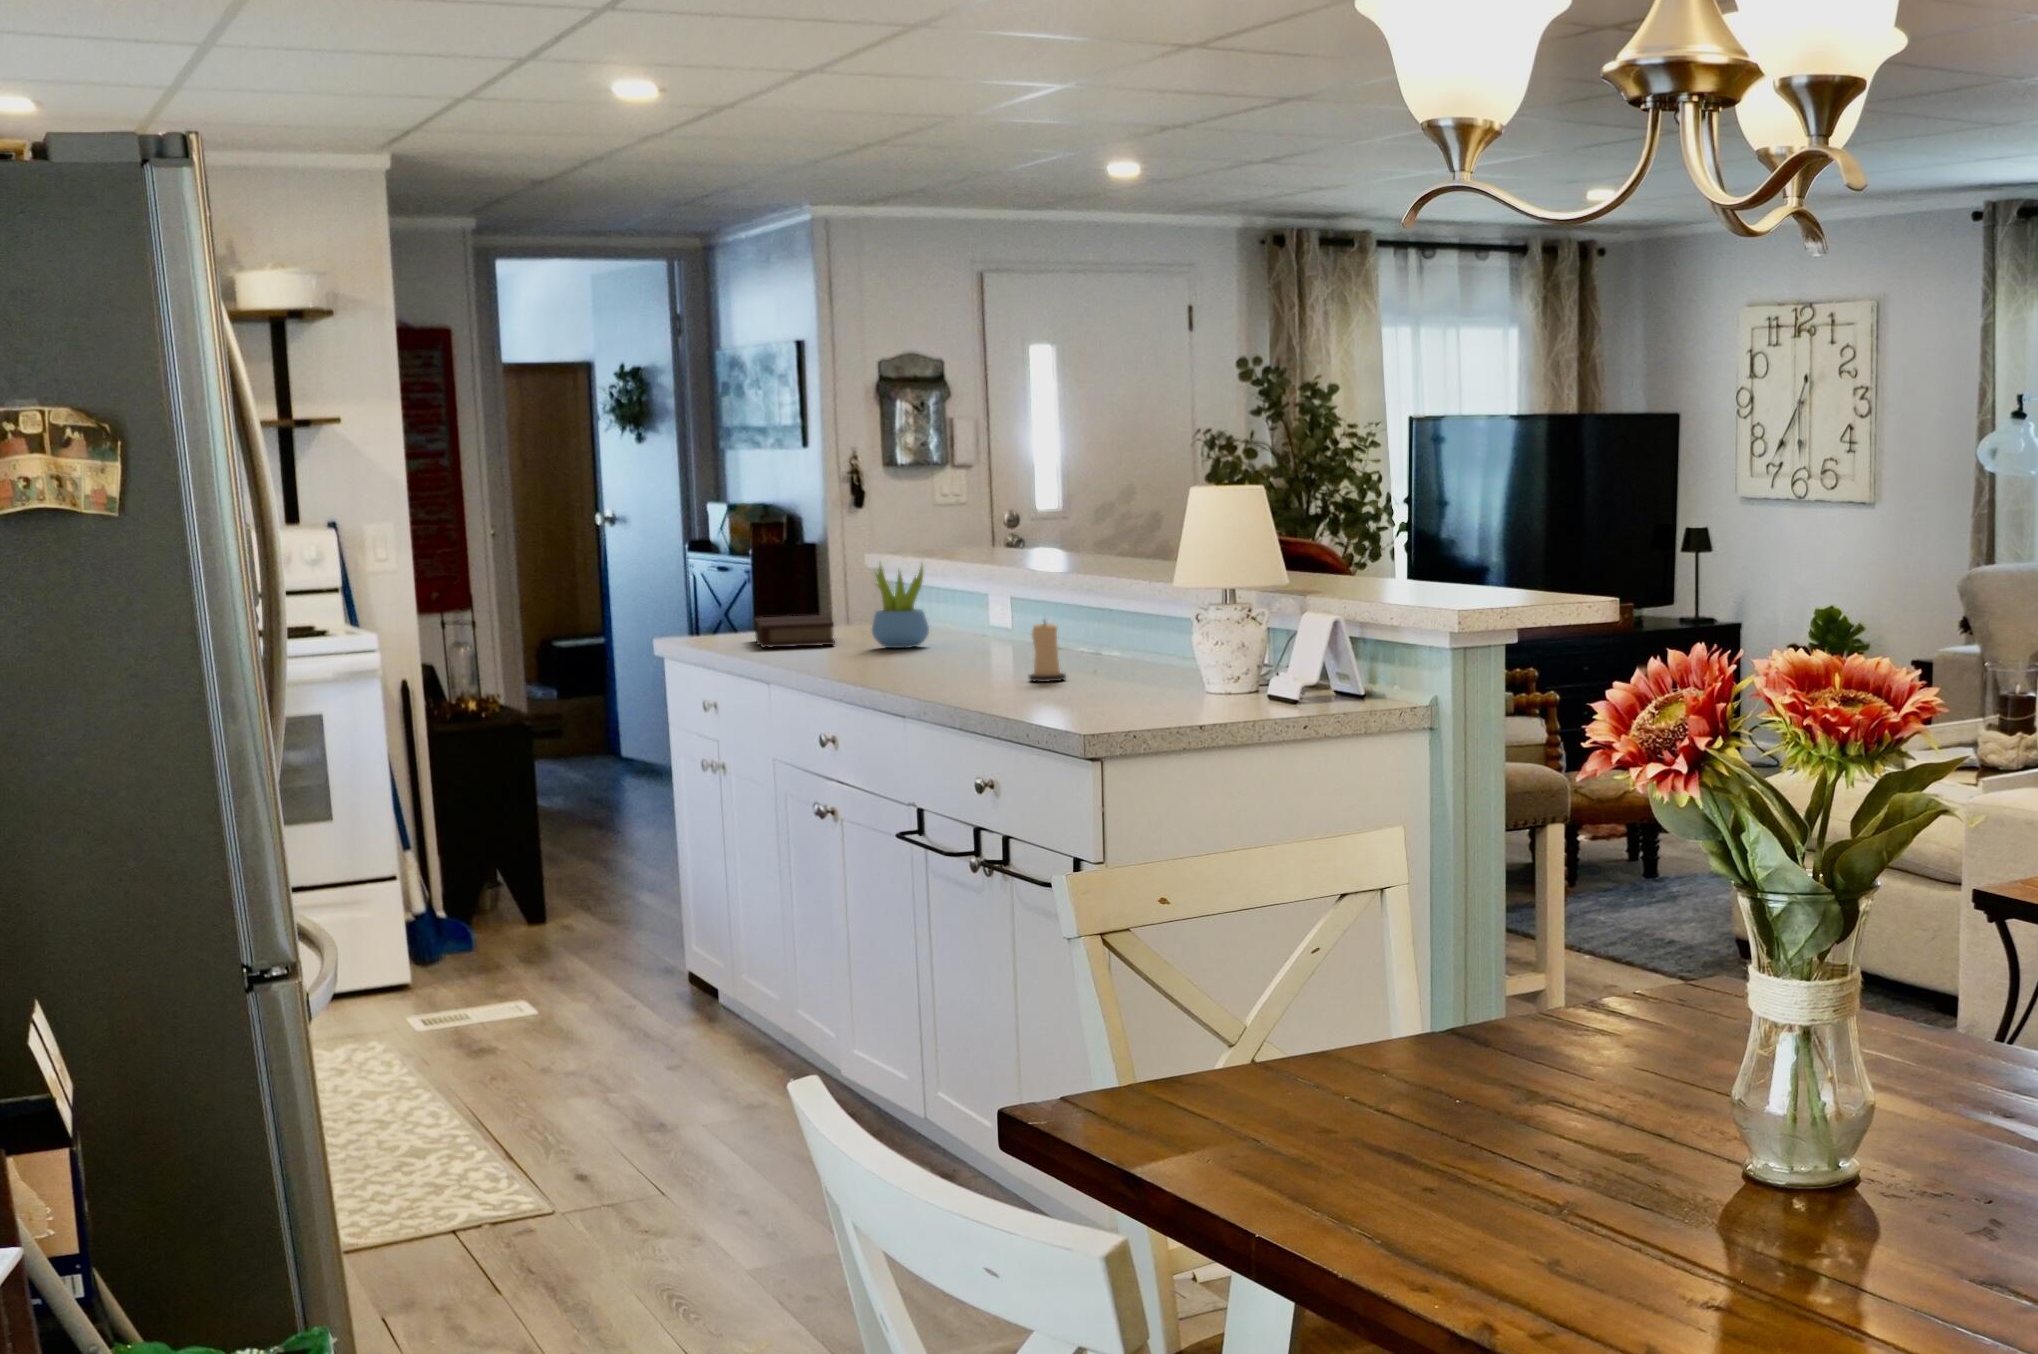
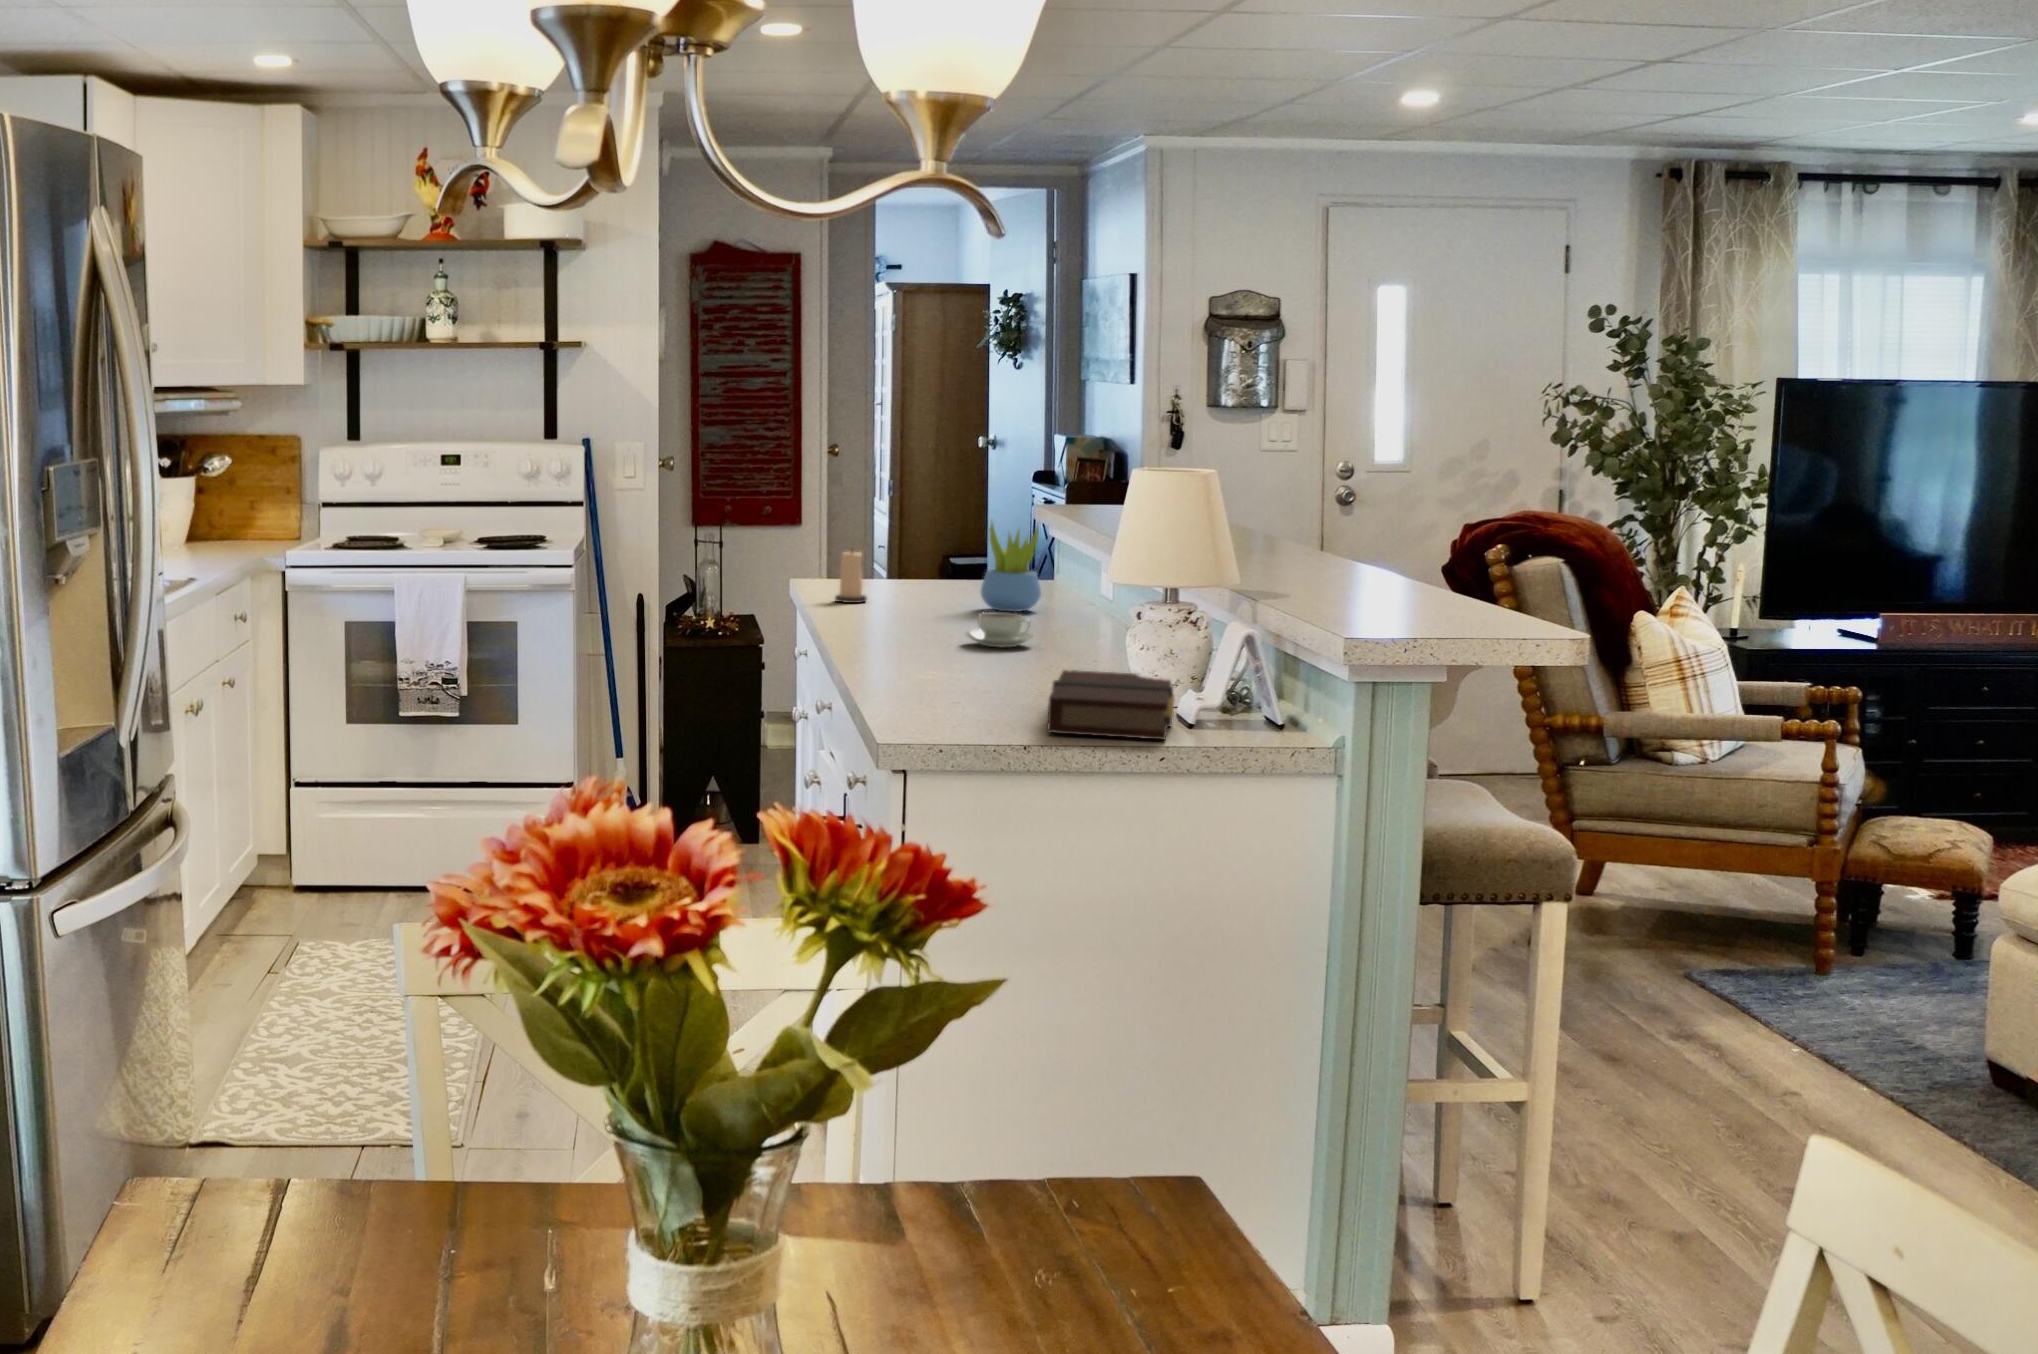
book: present [755,615,835,647] -> present [1047,670,1175,739]
candle: present [1028,622,1066,682] -> present [835,551,867,603]
coffee cup: none [915,638,979,669] -> present [966,612,1033,647]

